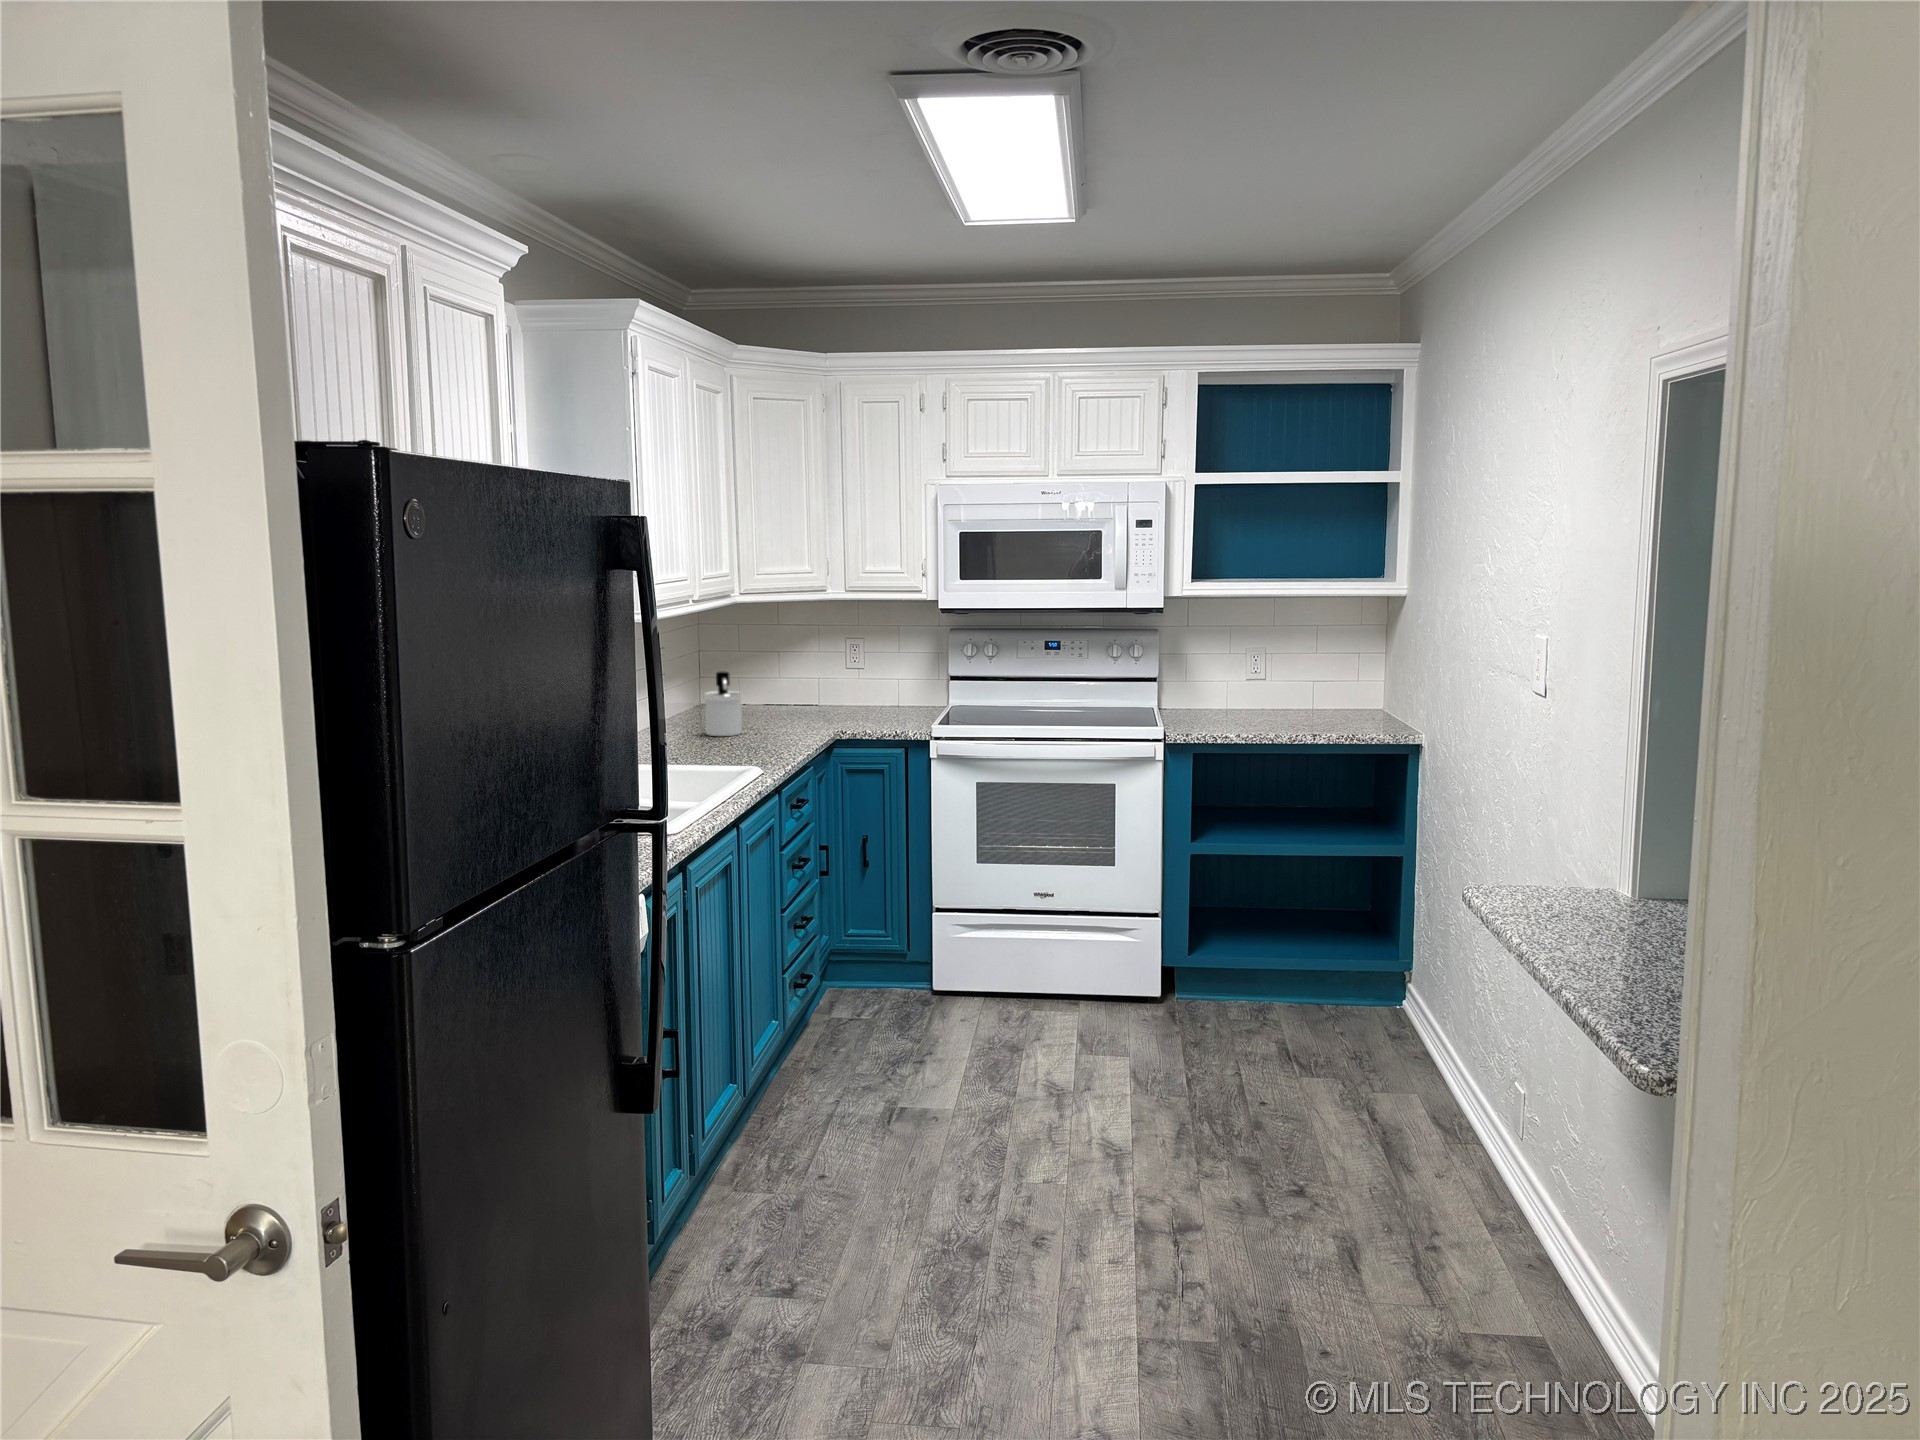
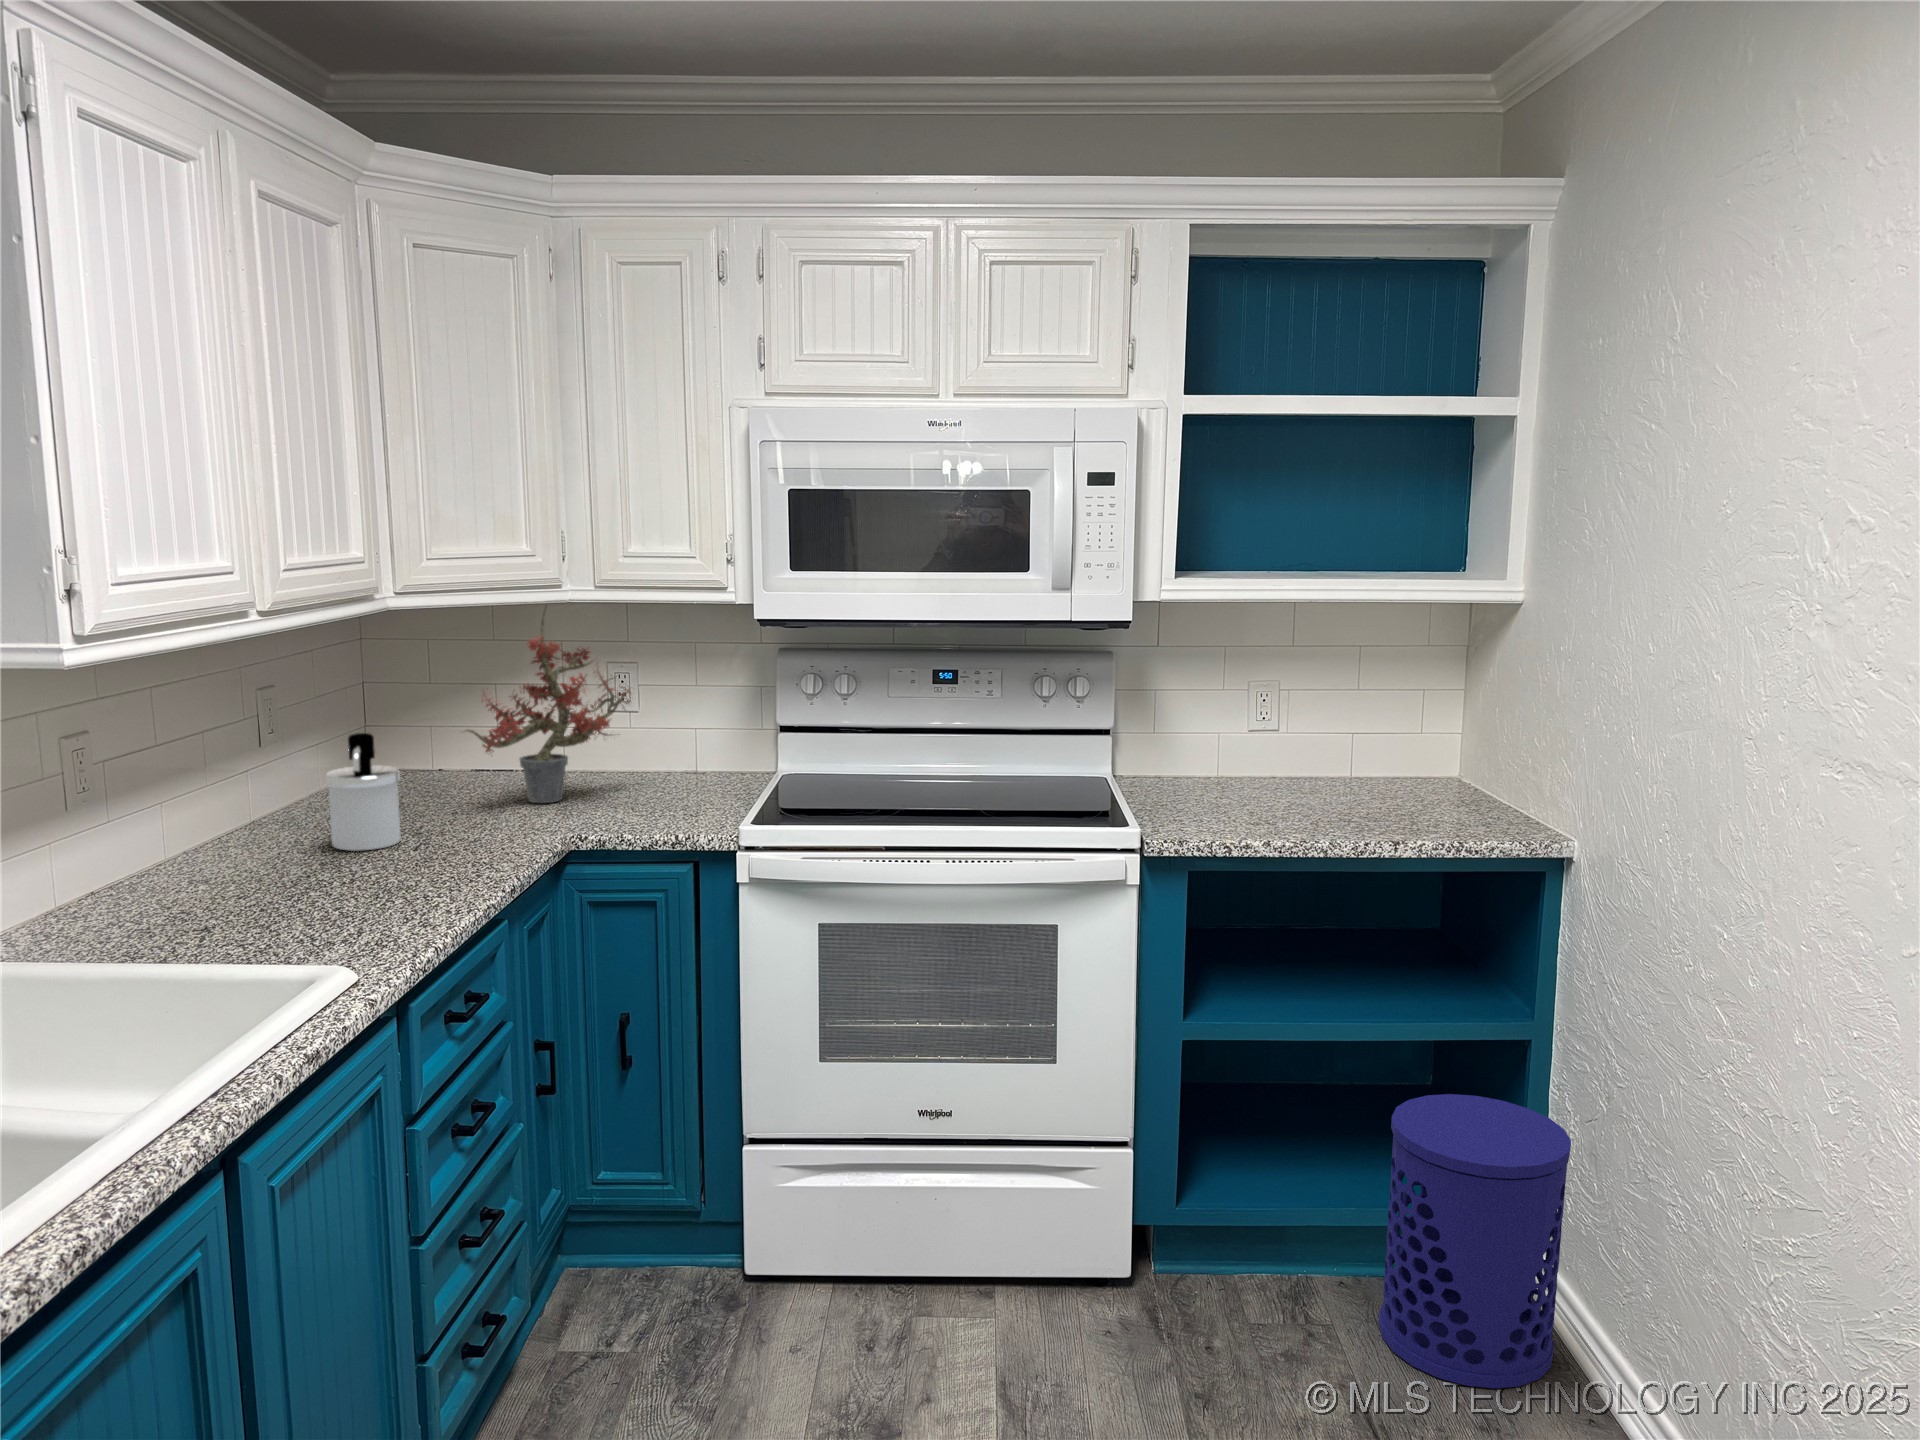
potted plant: none [770,601,865,719] -> present [465,612,631,803]
waste bin: none [1307,887,1413,1045] -> present [1379,1094,1571,1389]

